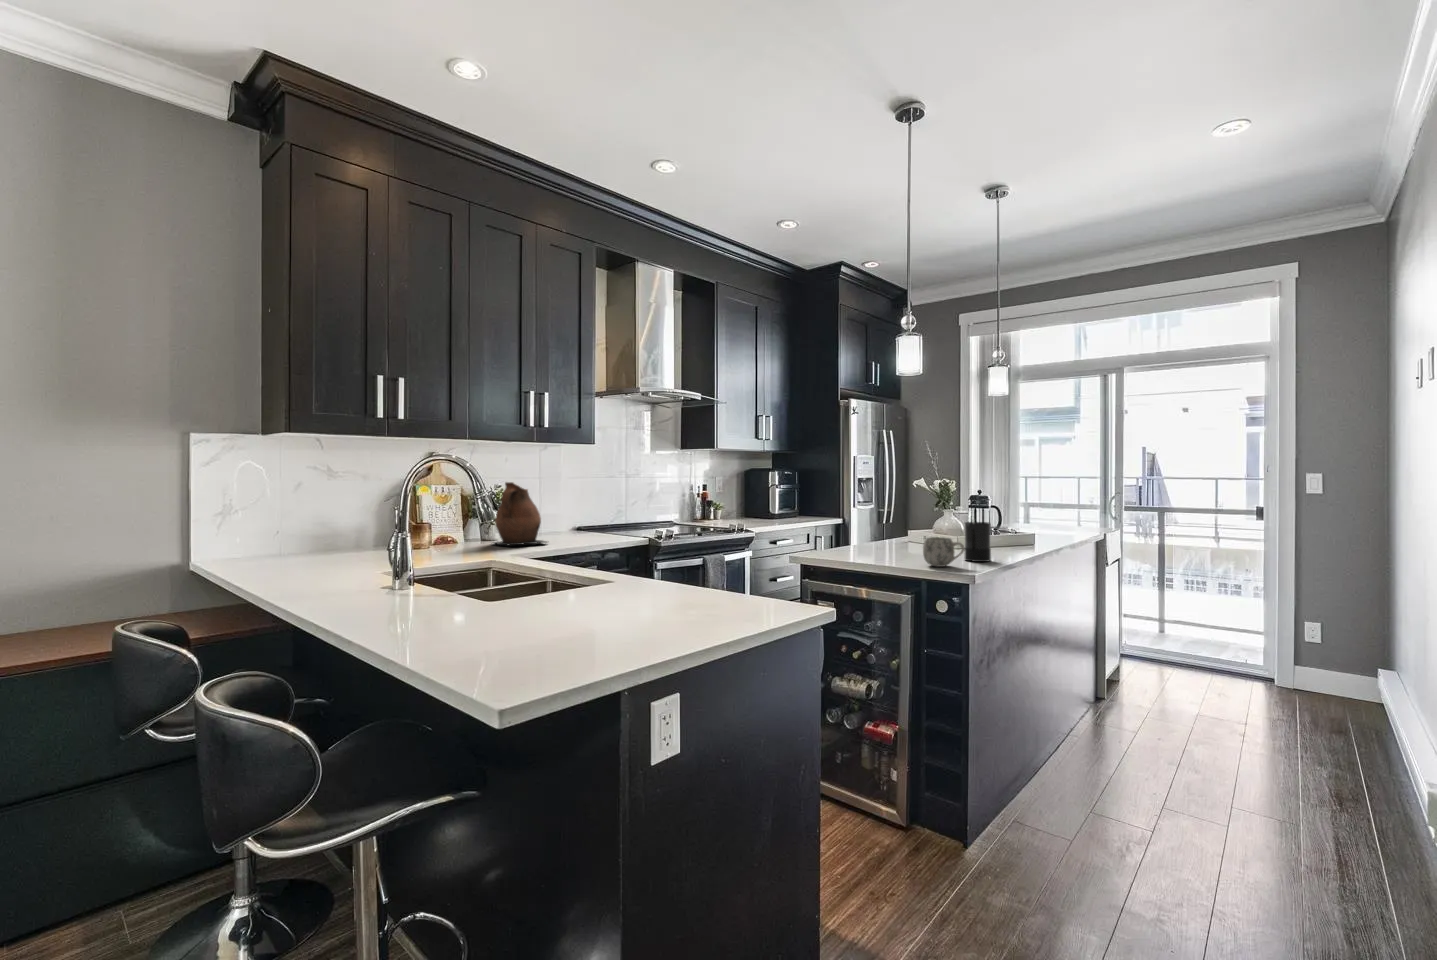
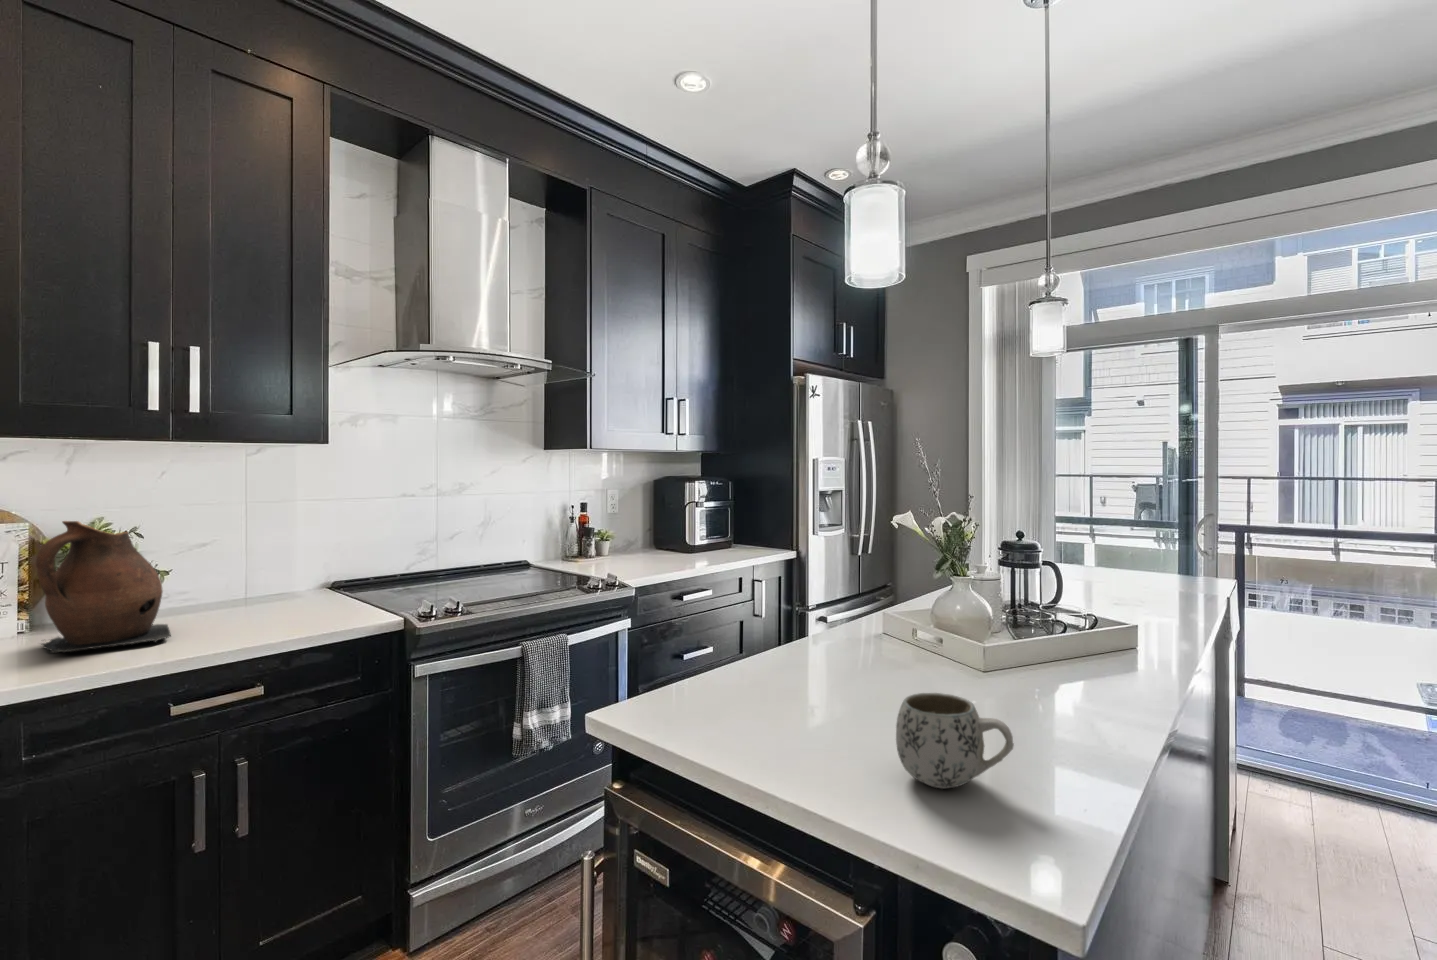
candle: present [964,520,991,562] -> none [1005,623,1074,750]

